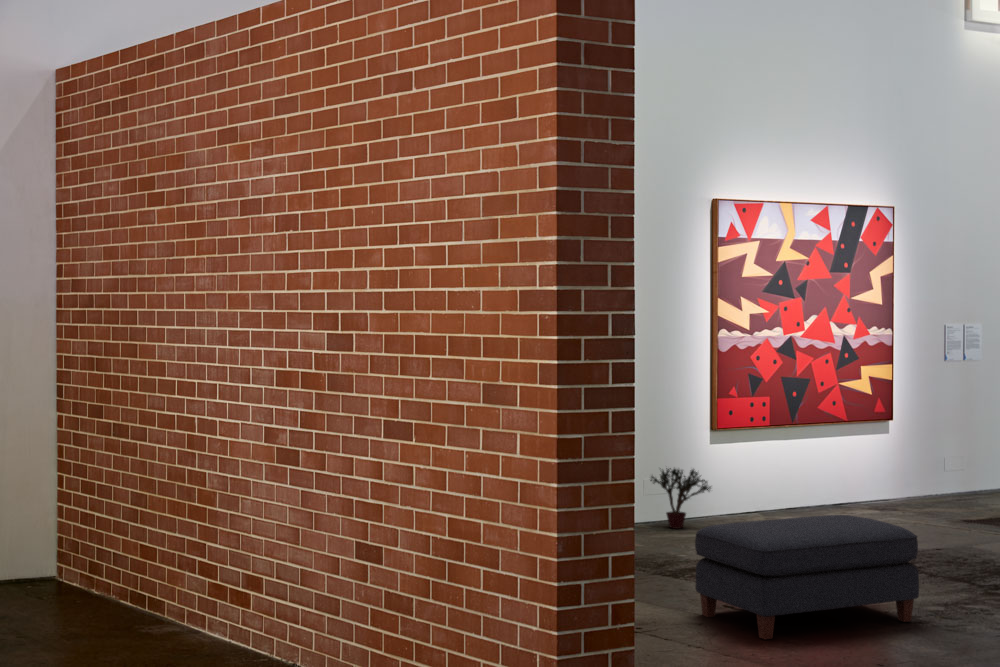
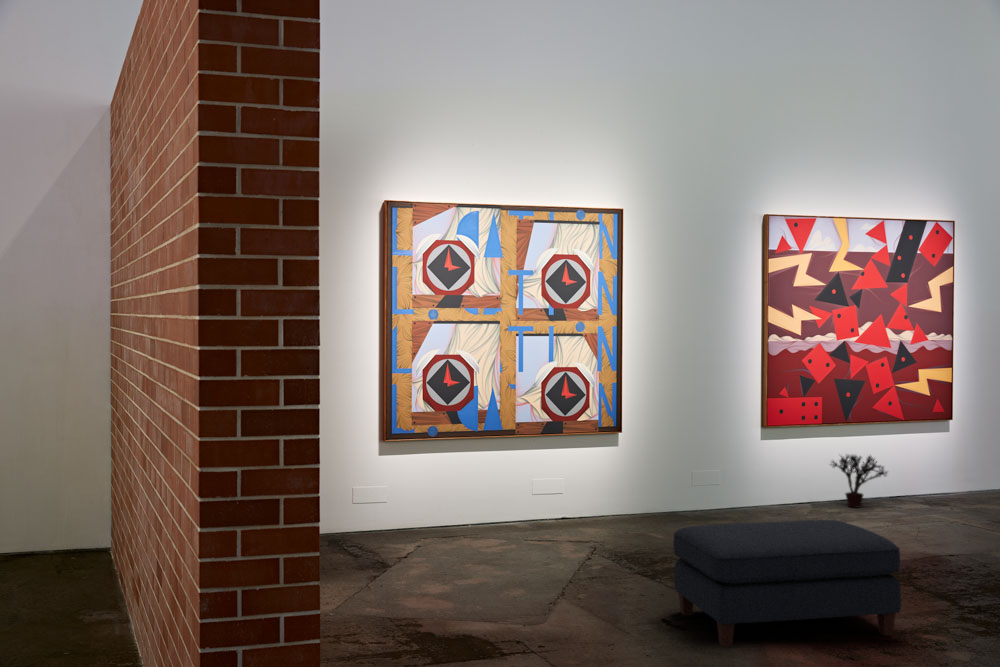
potted plant: present [650,468,711,529] -> present [832,455,887,508]

